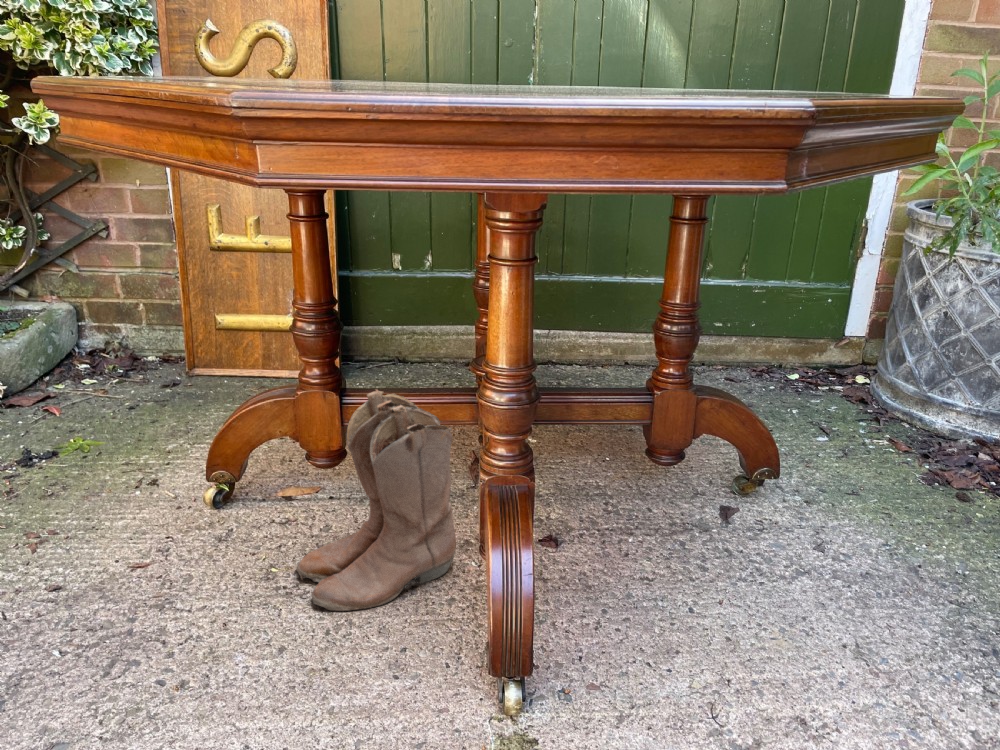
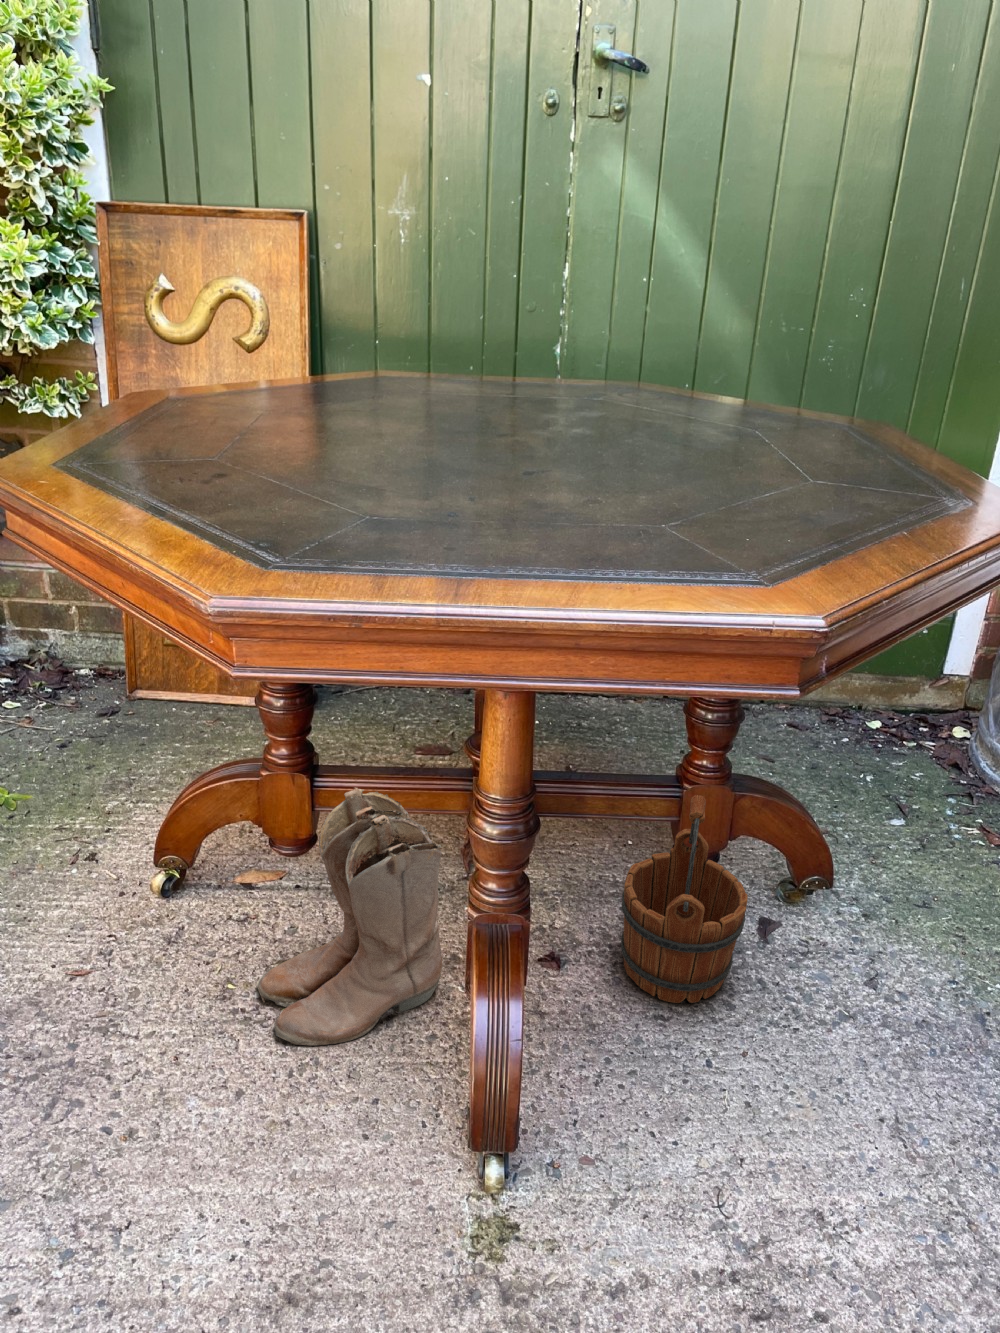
wooden bucket: none [607,386,713,568] -> present [621,795,748,1003]

